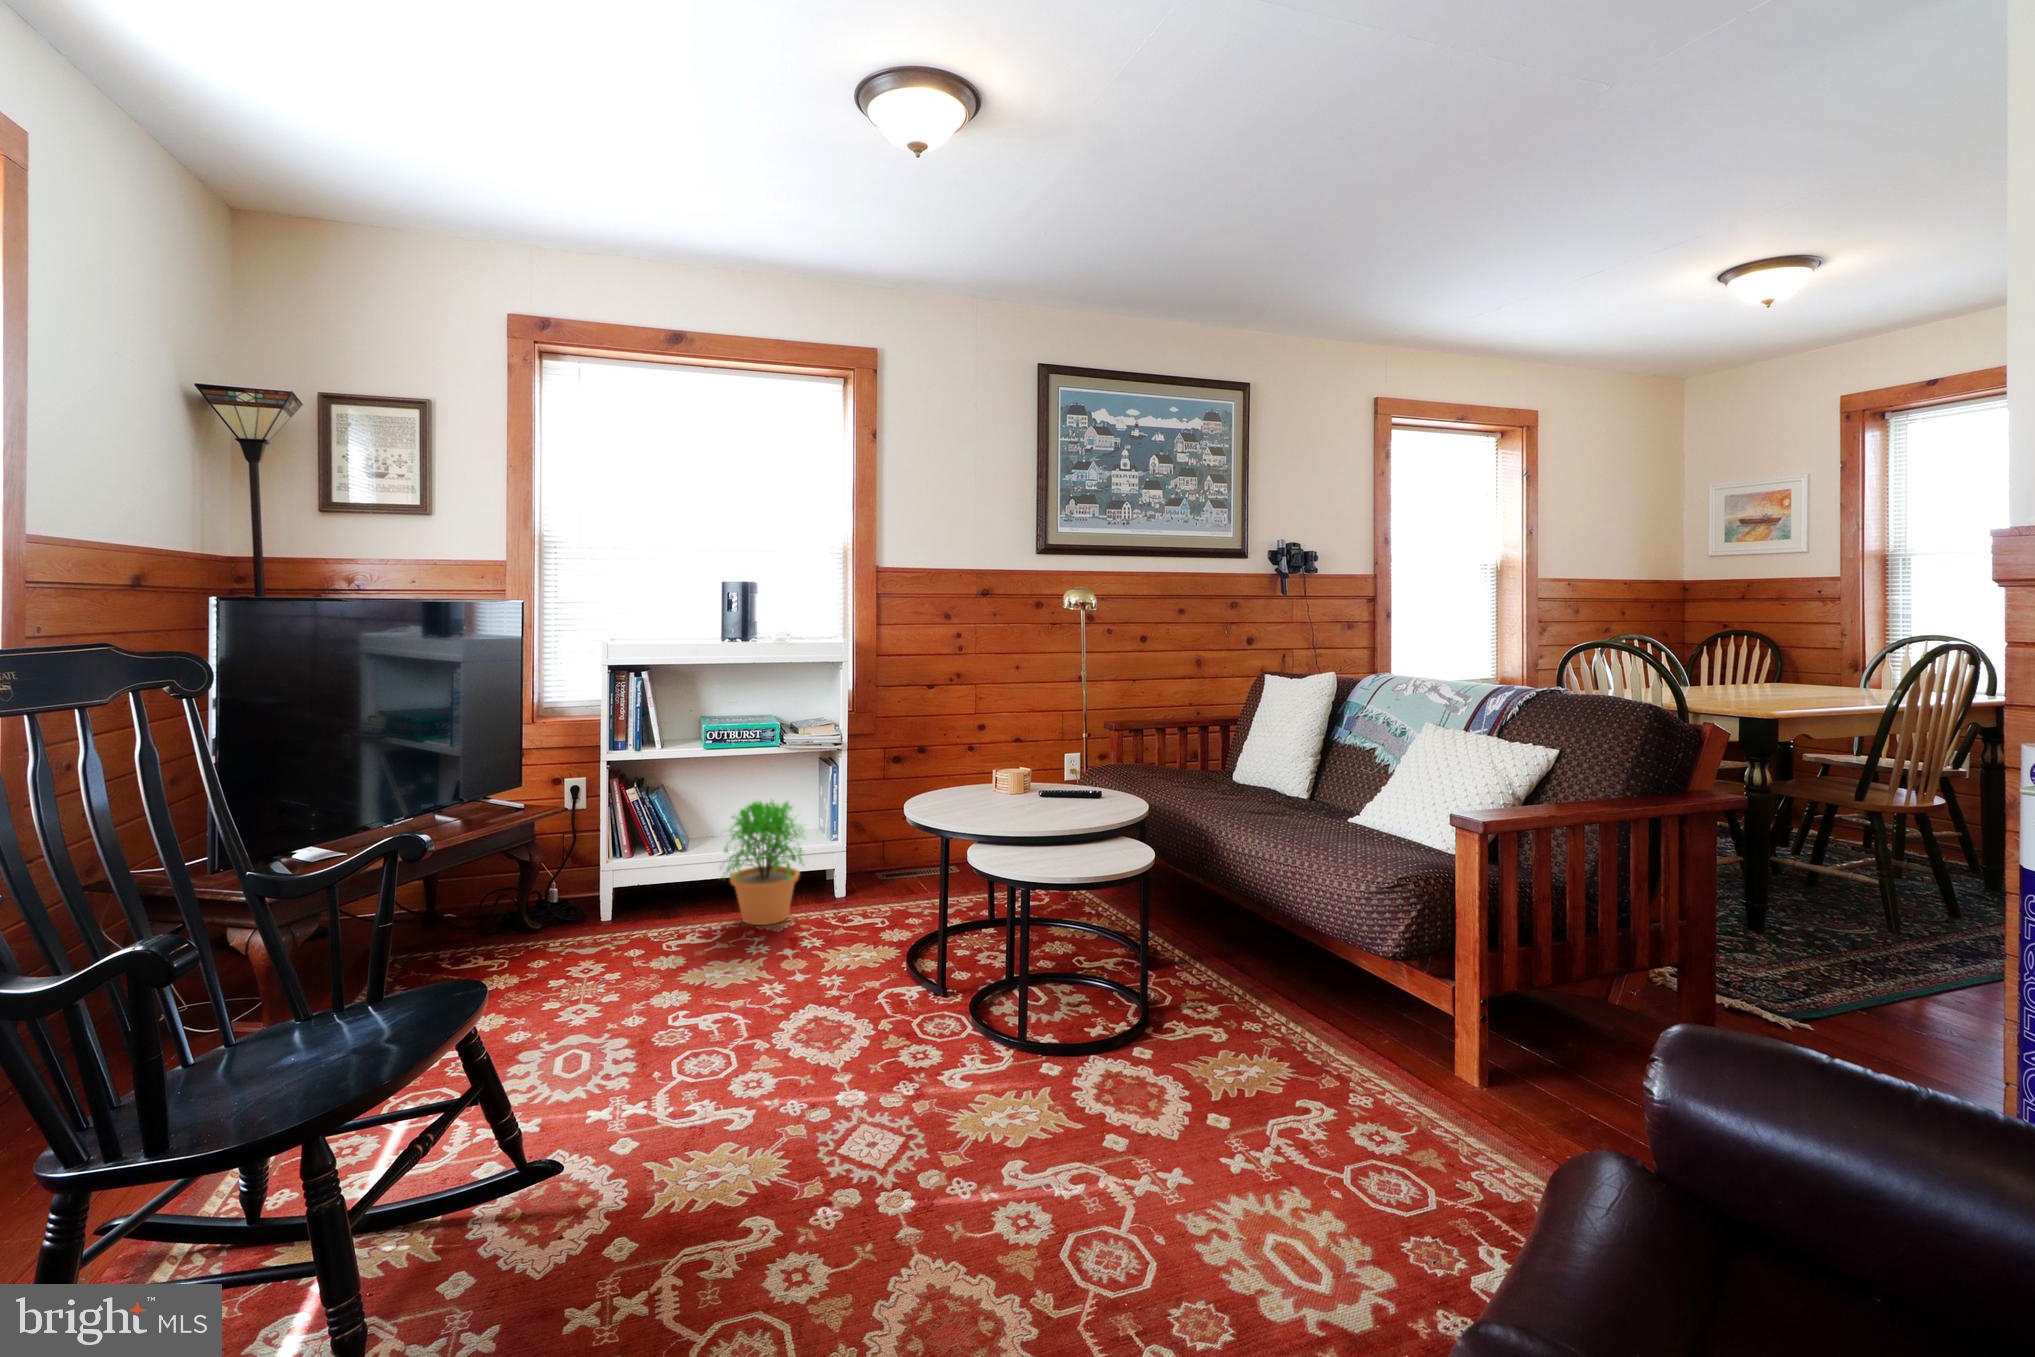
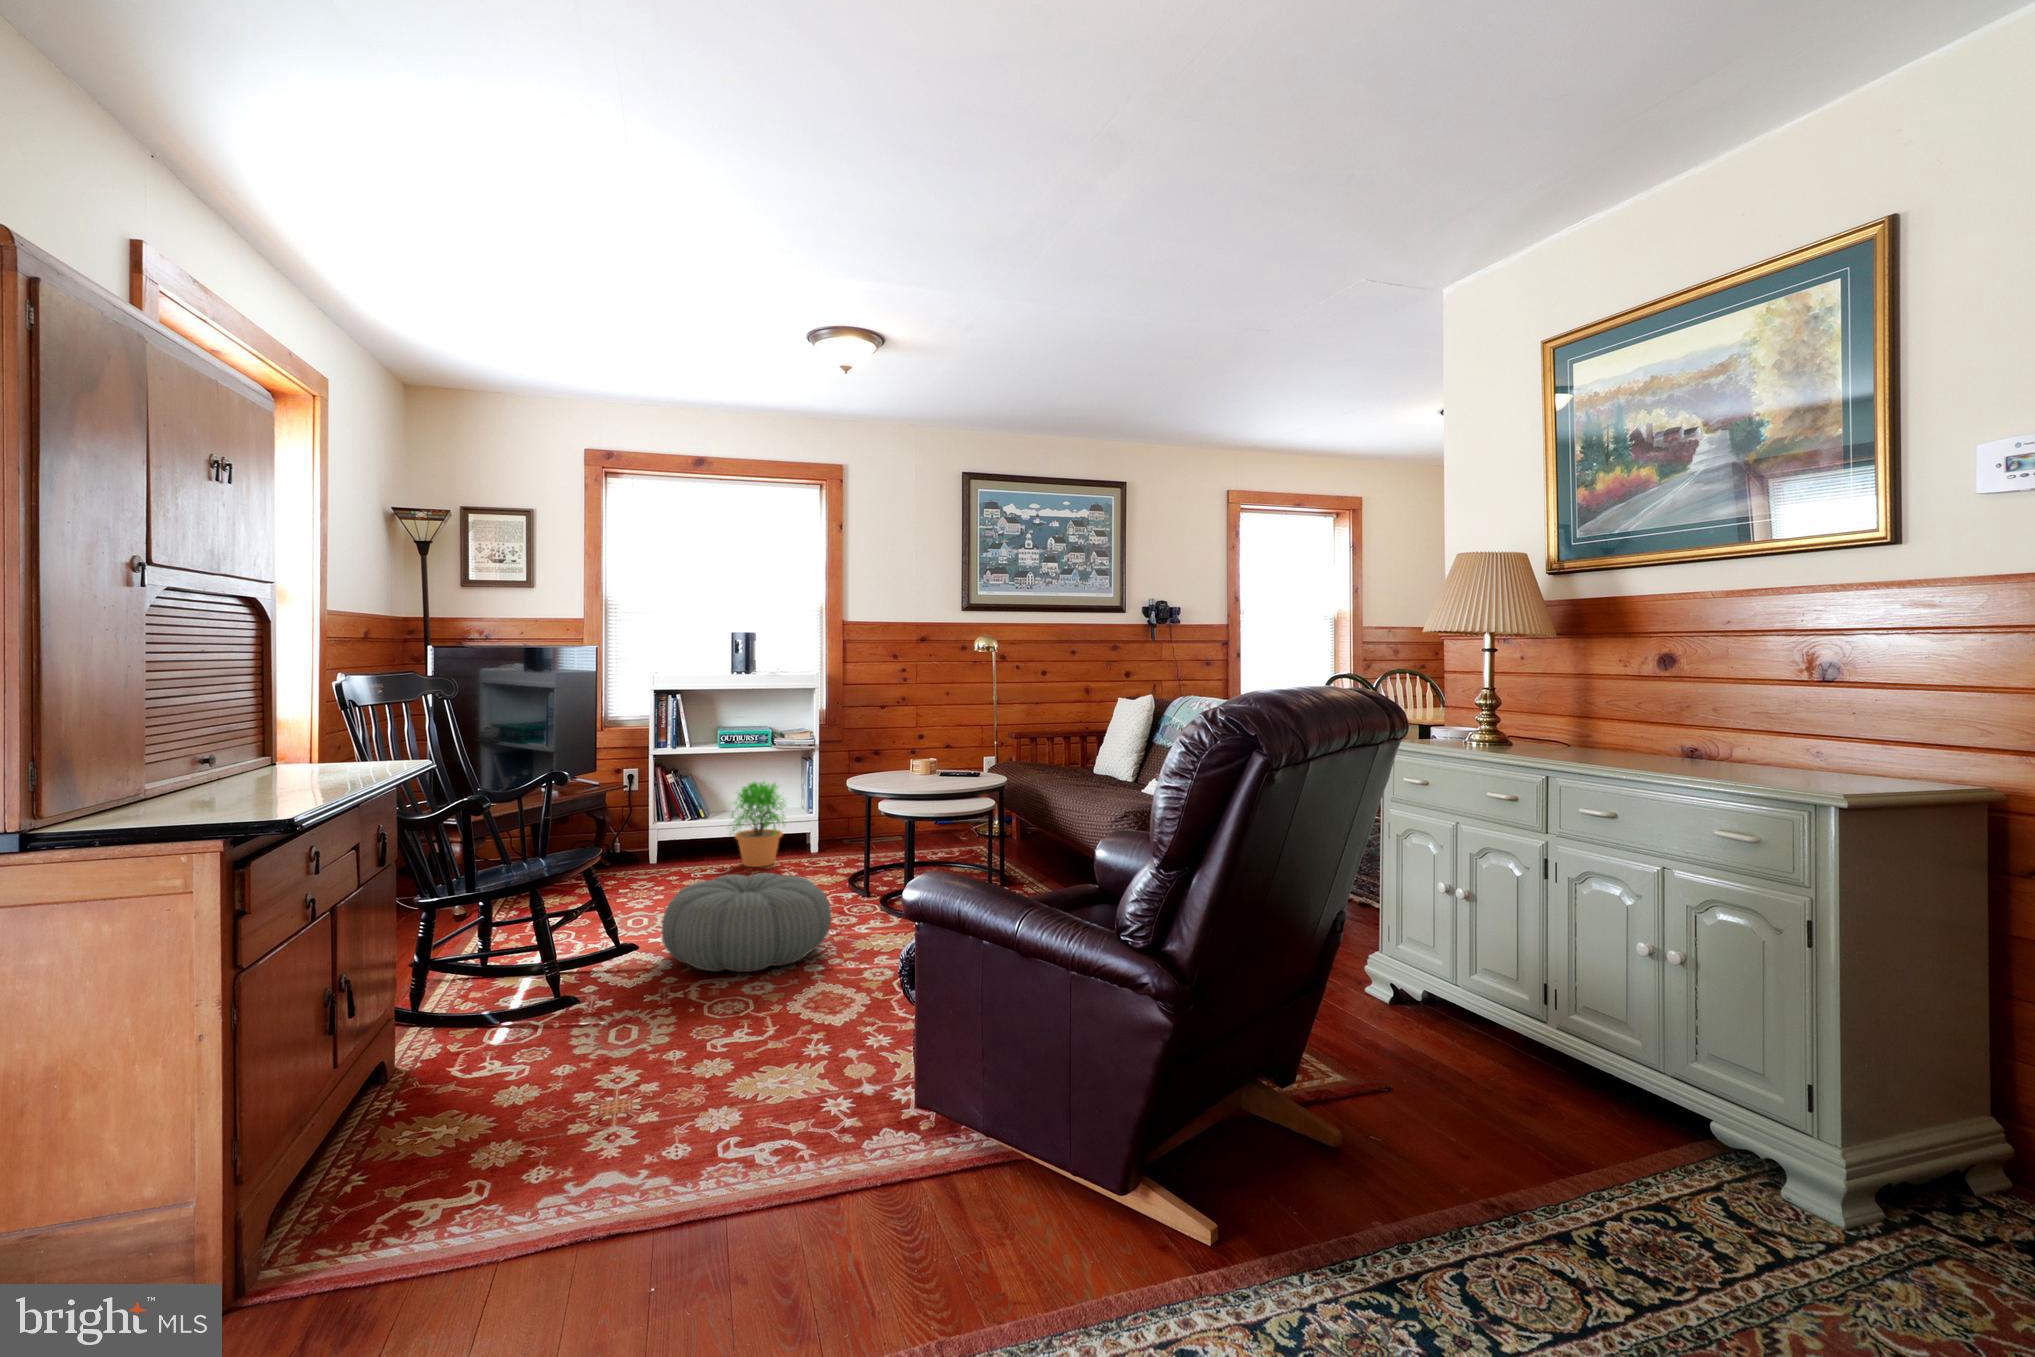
pouf: none [599,994,907,1225] -> present [661,873,831,972]

